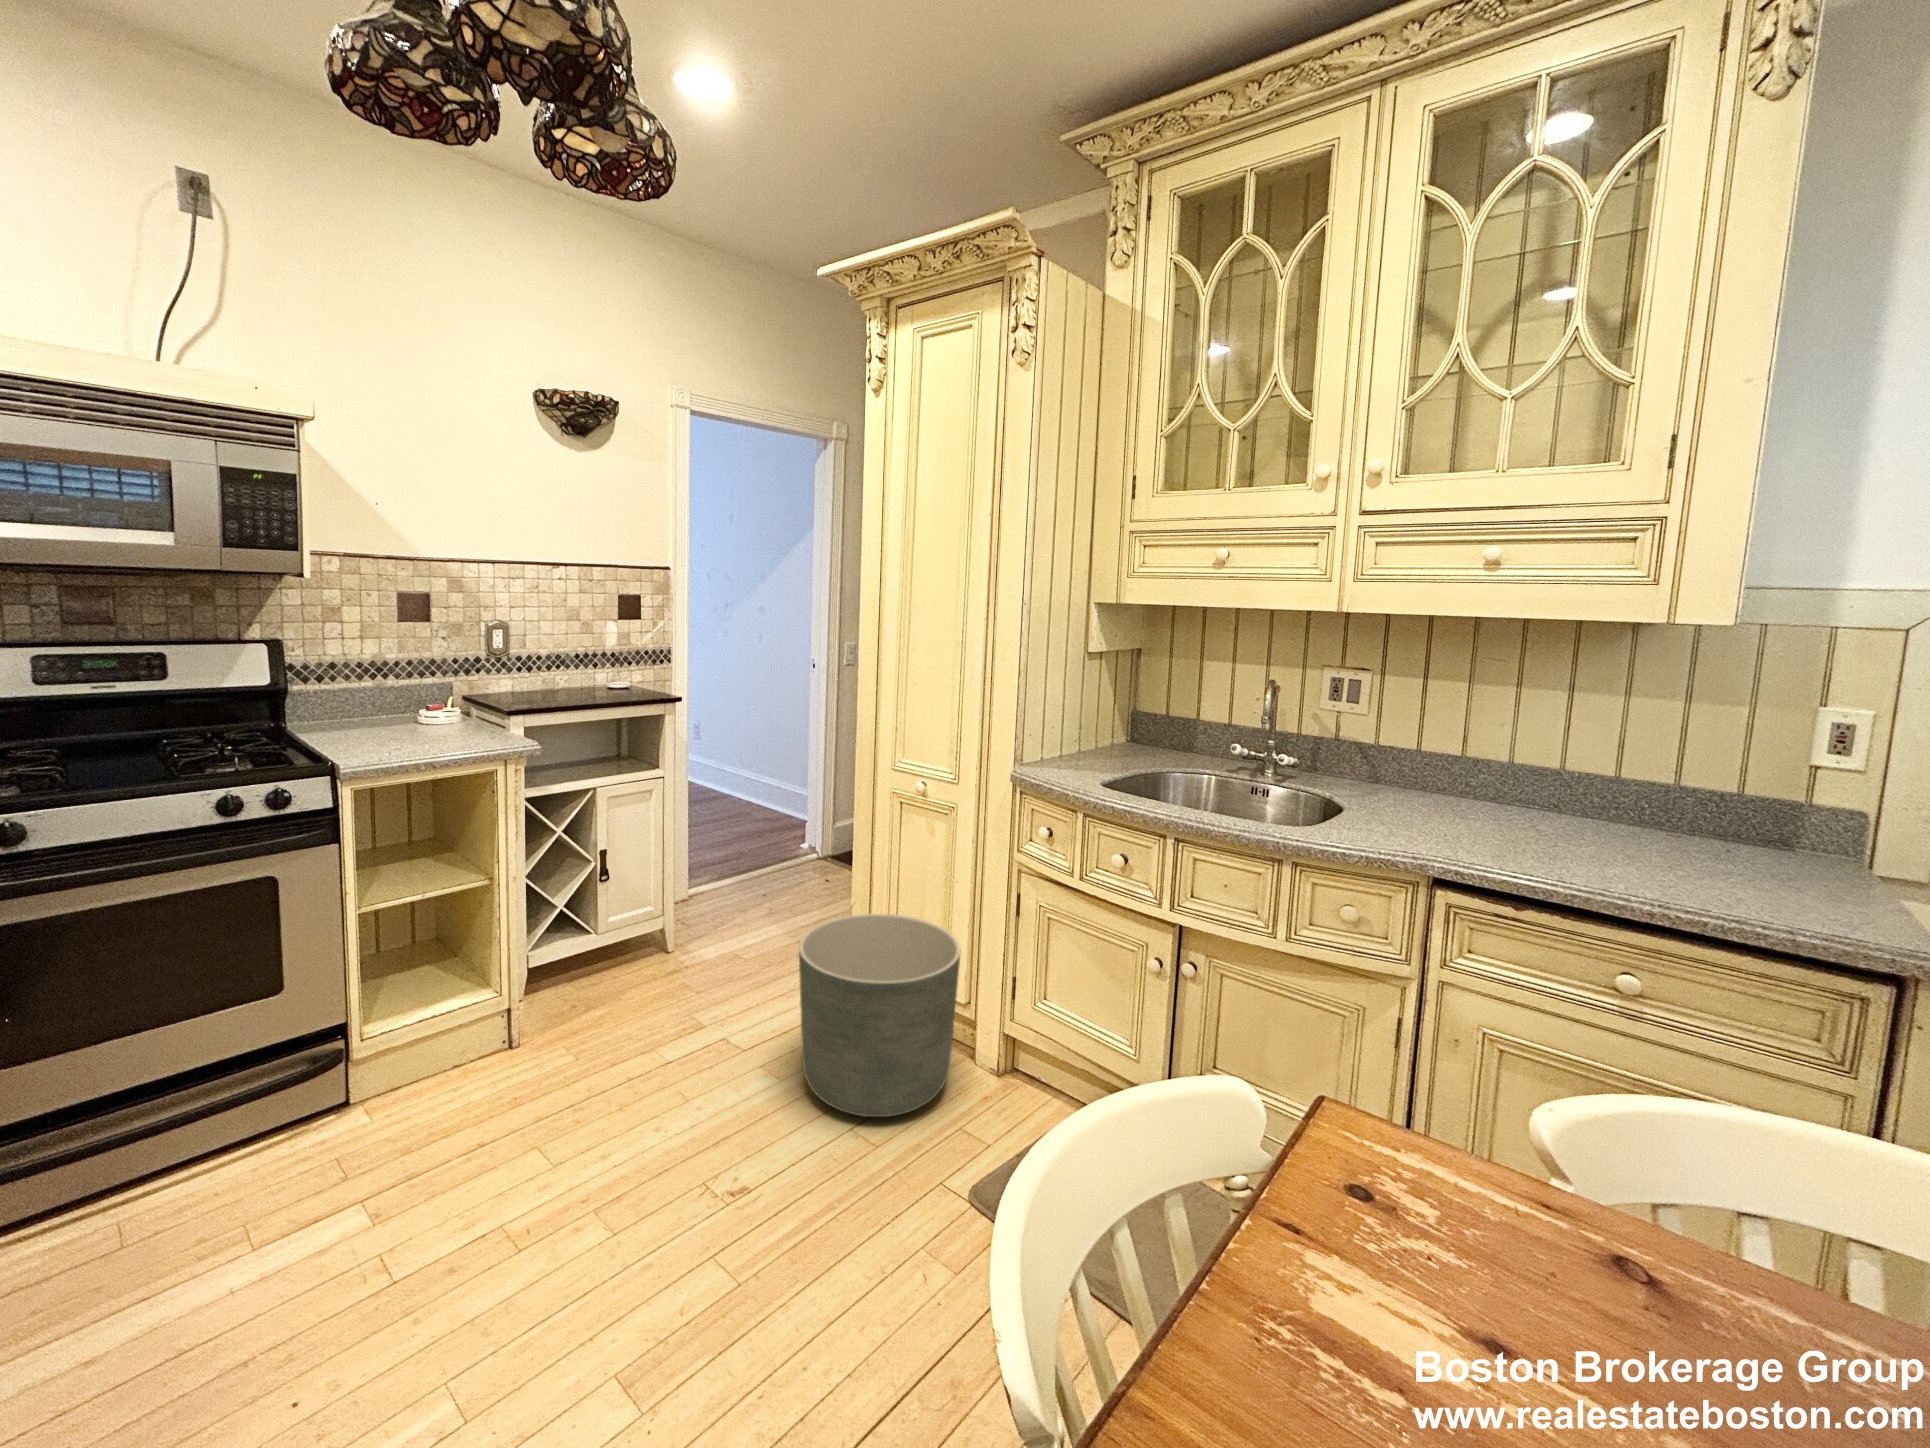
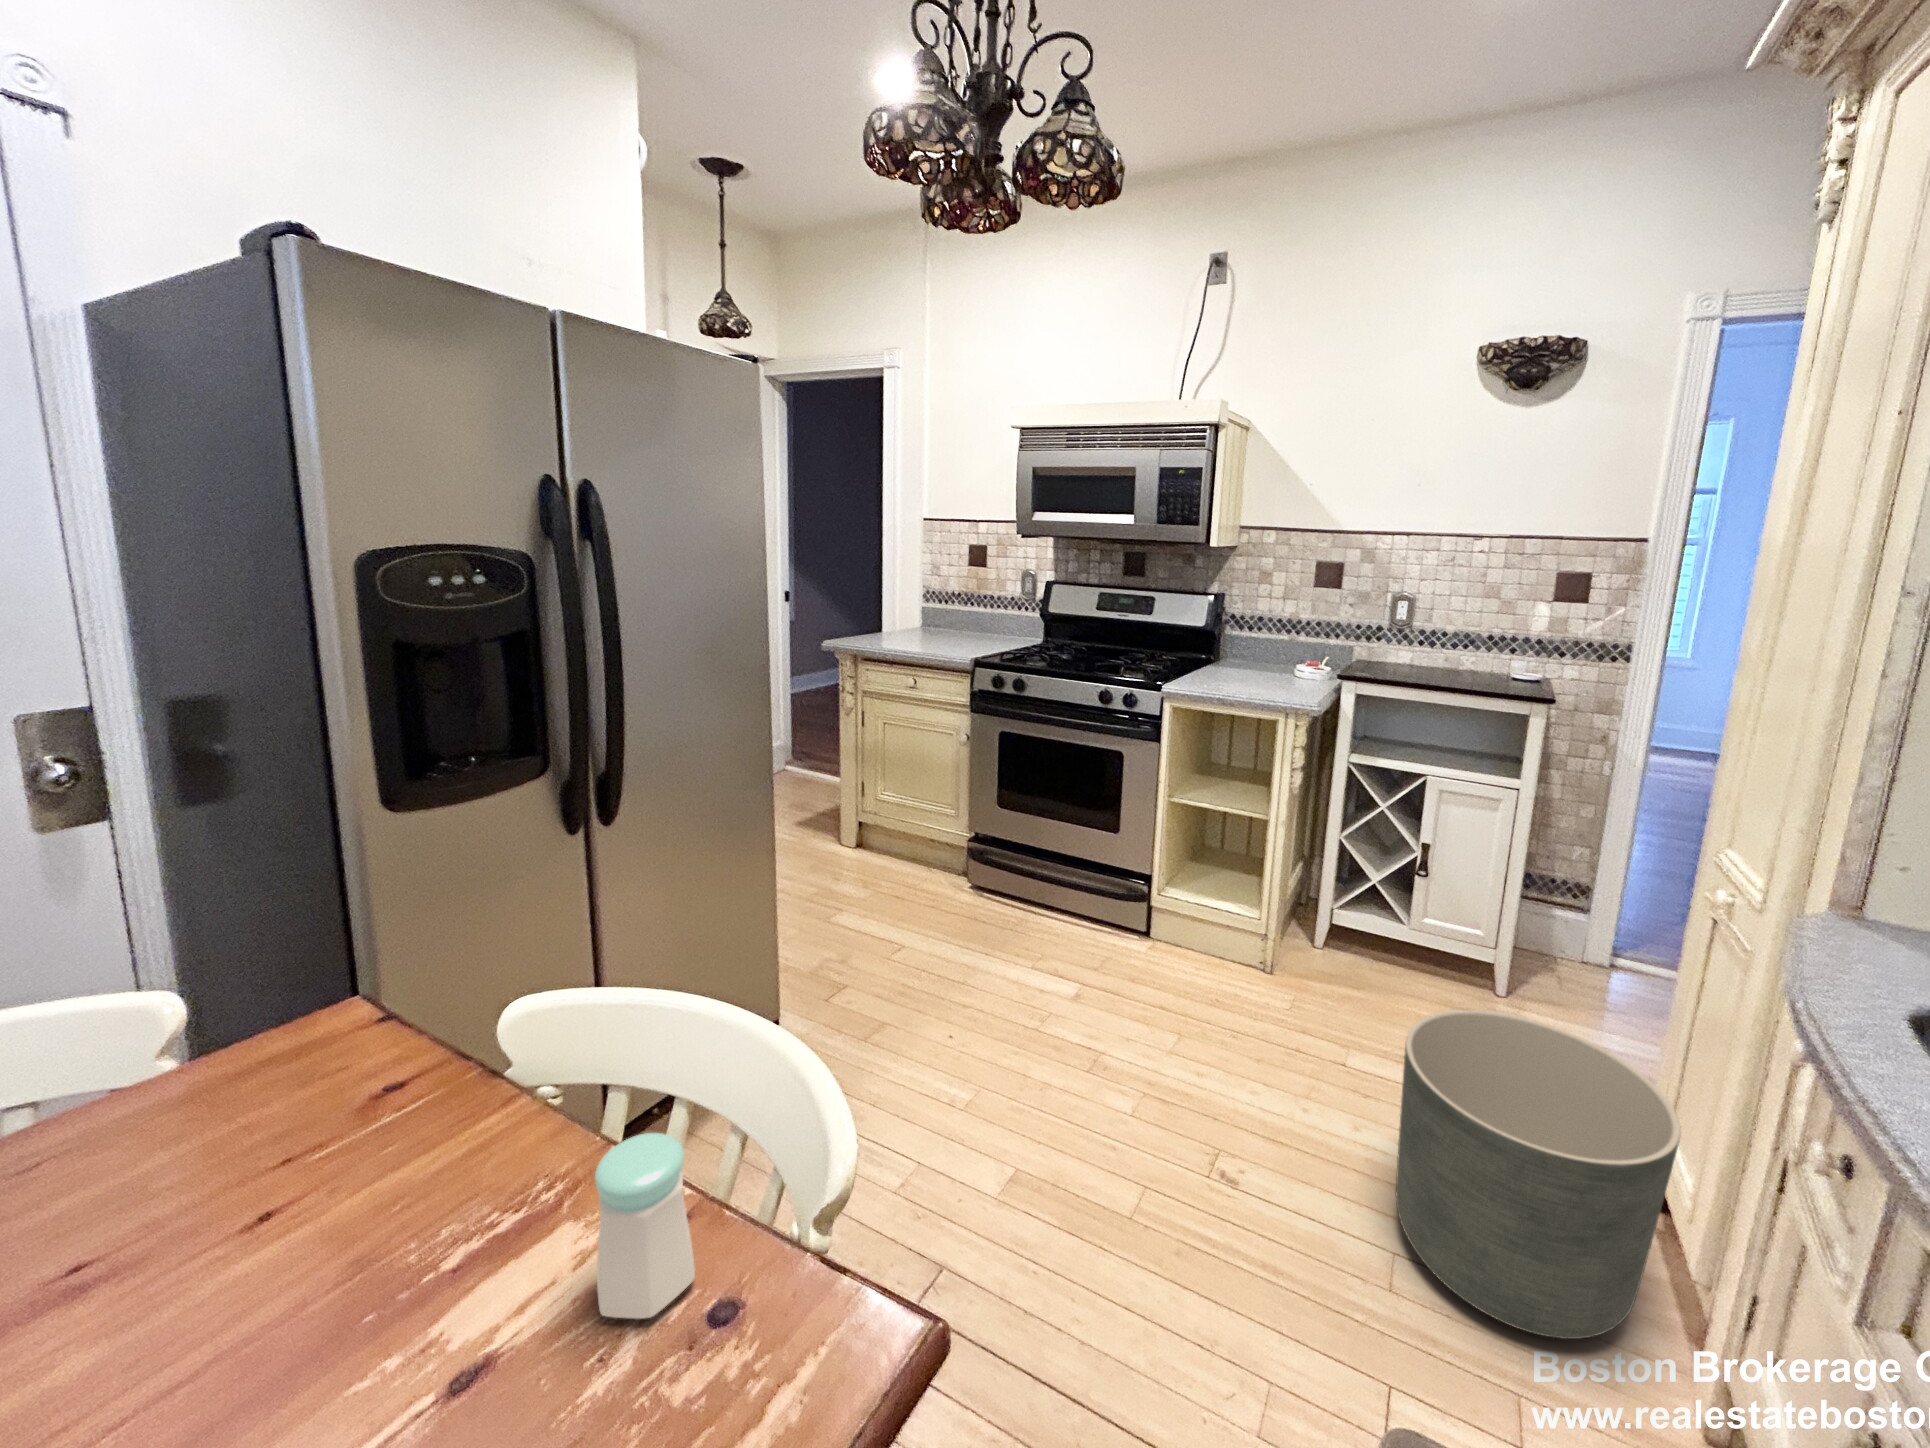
salt shaker: none [1313,1106,1406,1263] -> present [595,1133,695,1319]

